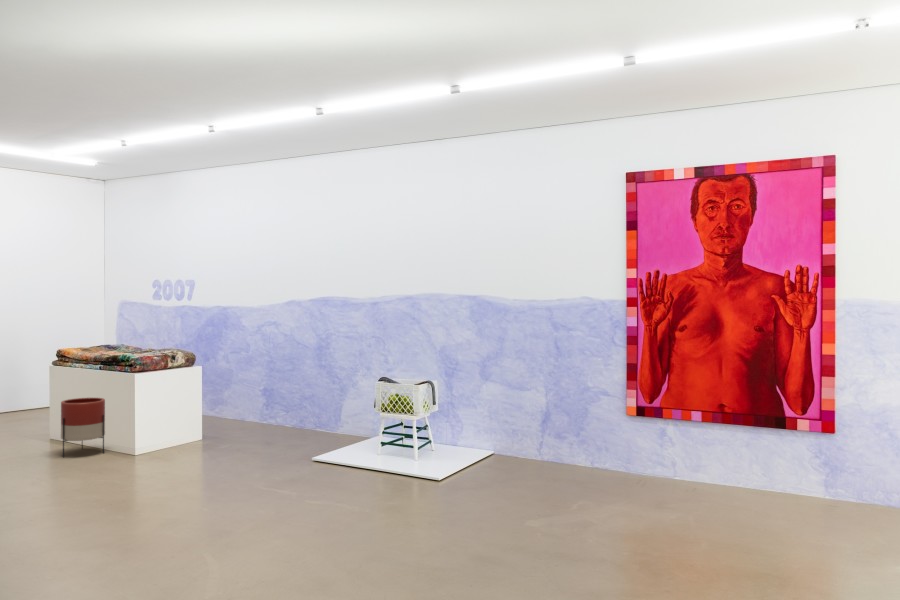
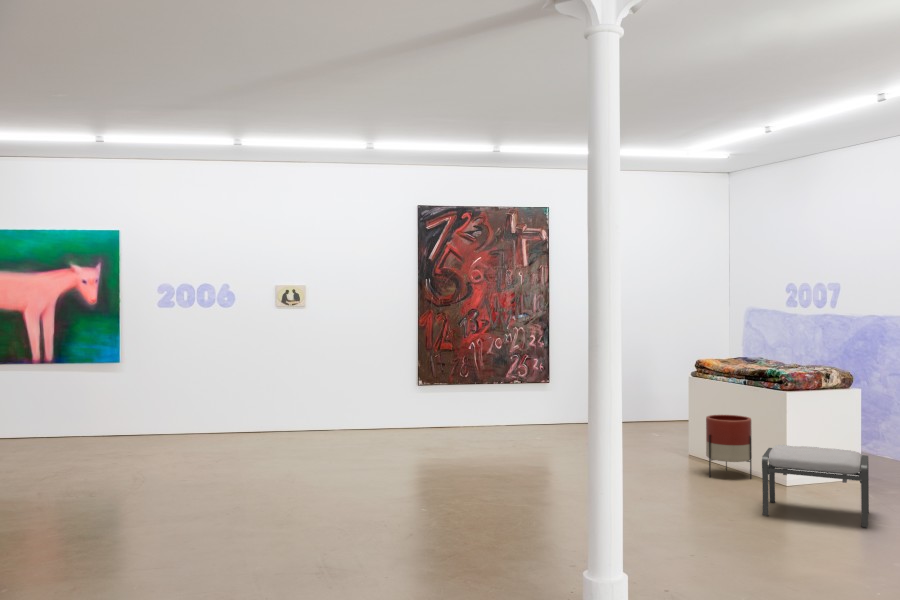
ottoman: none [103,418,196,484] -> present [762,445,869,528]

